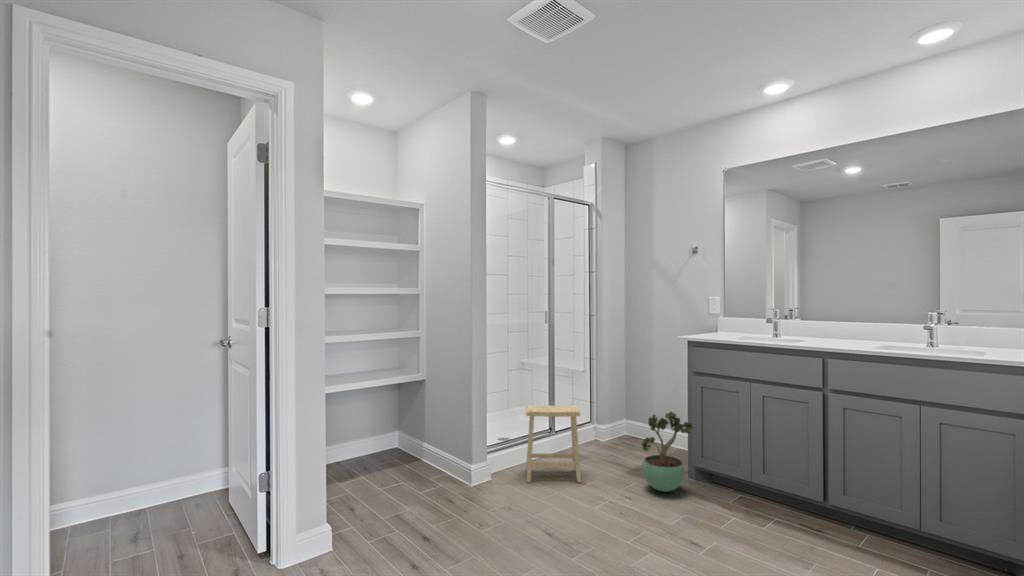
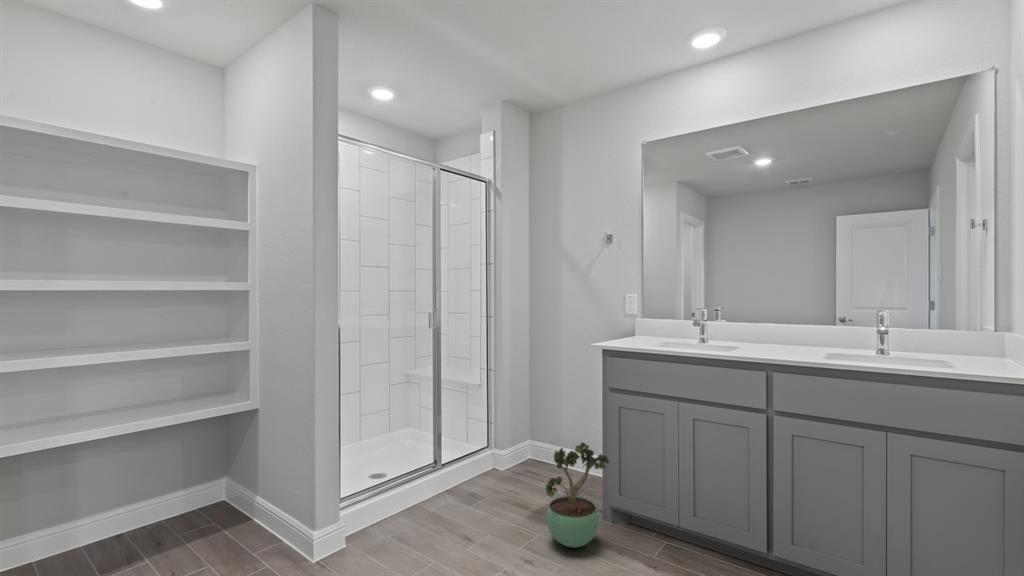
footstool: present [526,405,581,483] -> none [394,436,468,548]

